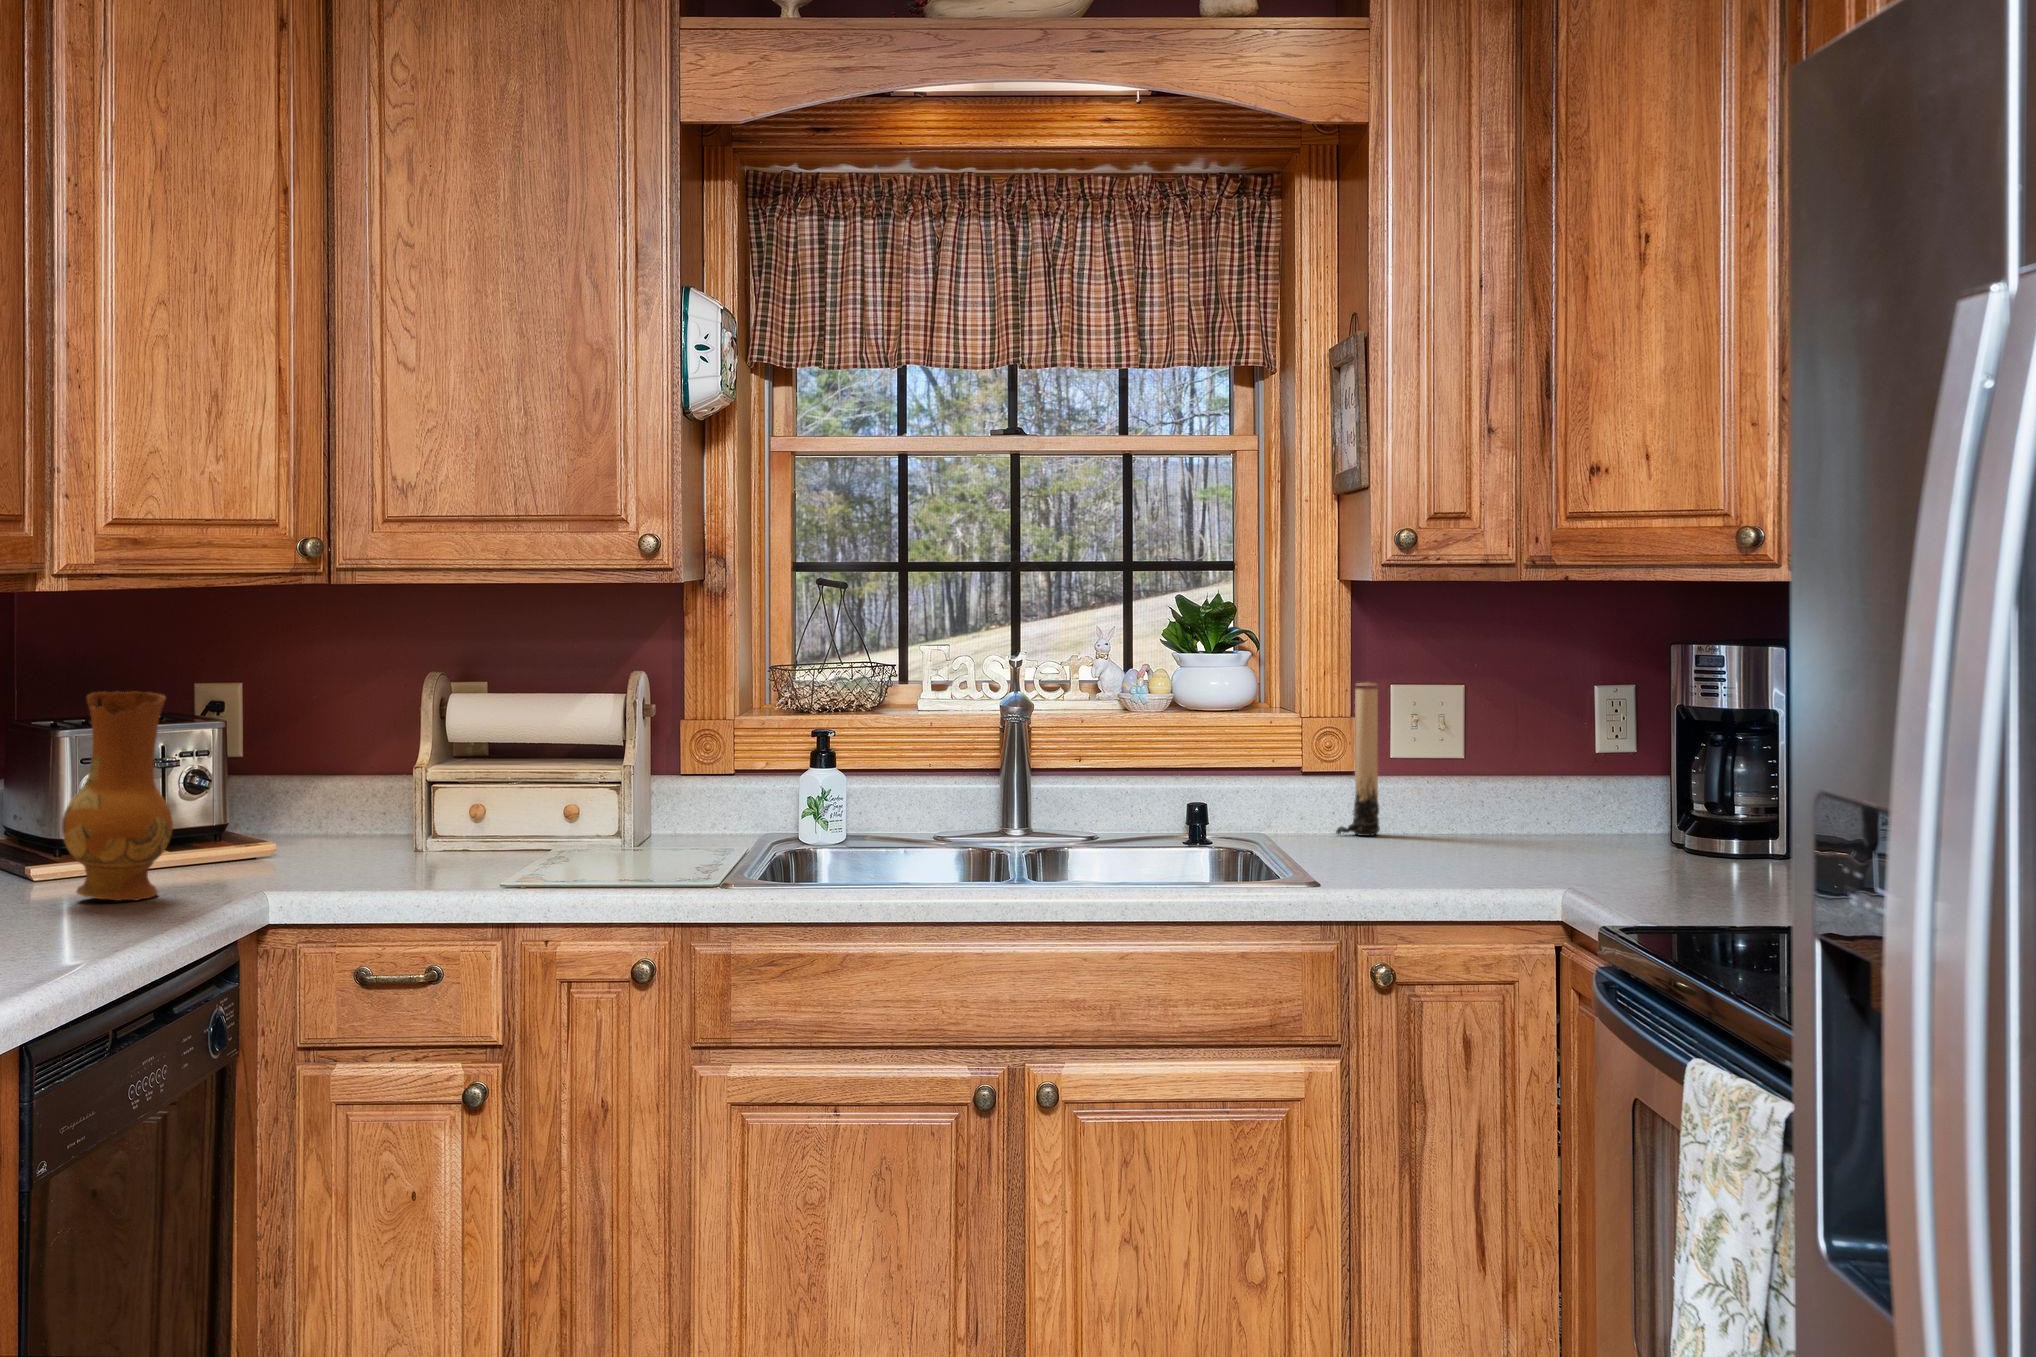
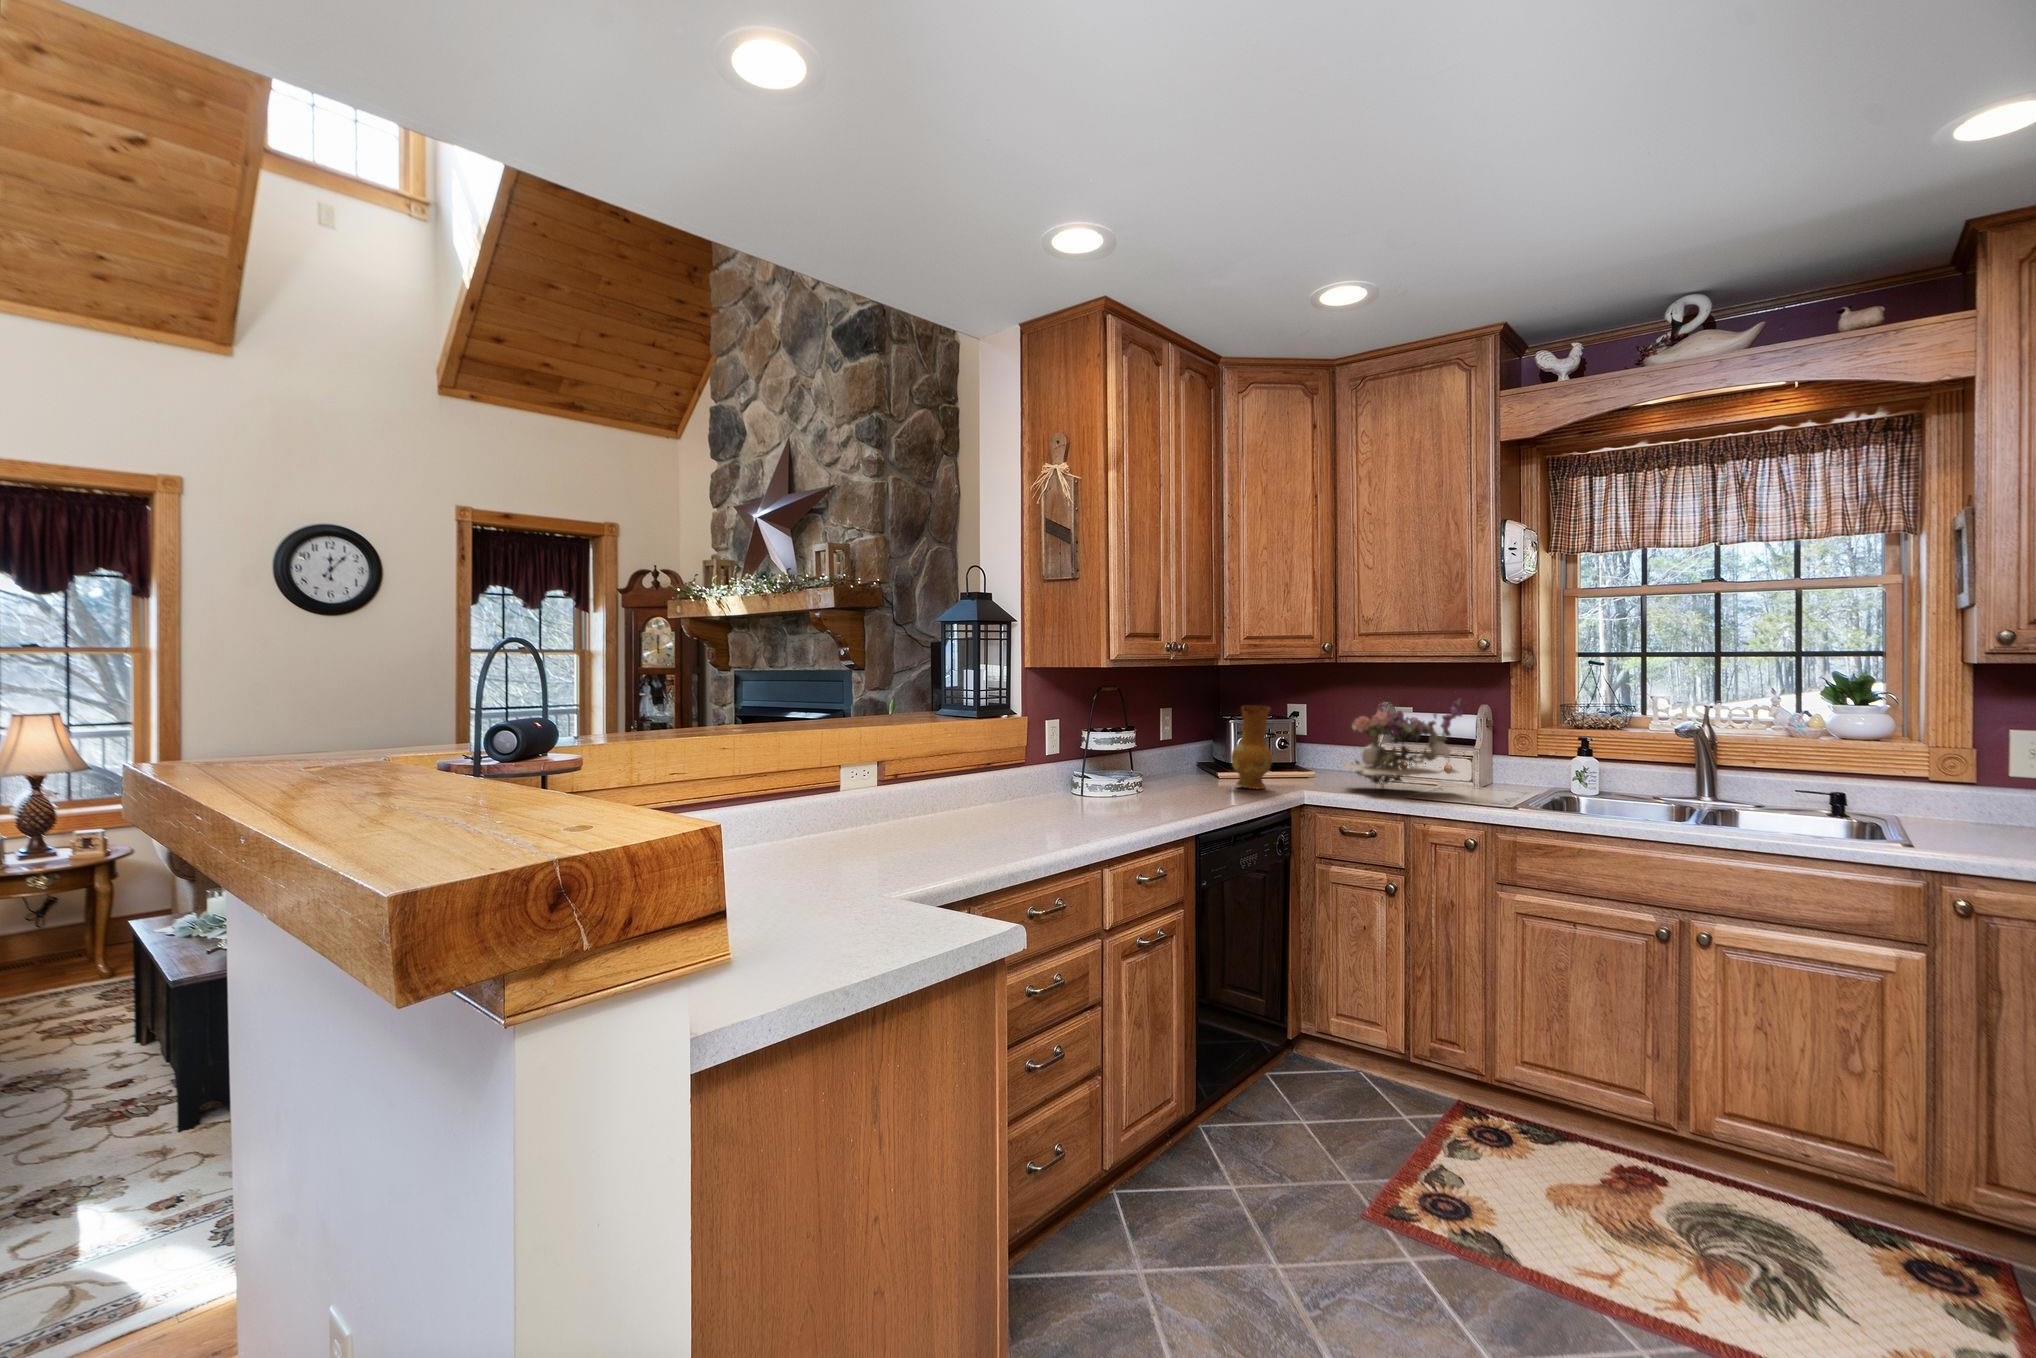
flower arrangement: none [335,661,602,869] -> present [1343,700,1463,788]
candle: present [1336,683,1380,836] -> none [1960,725,1999,823]

